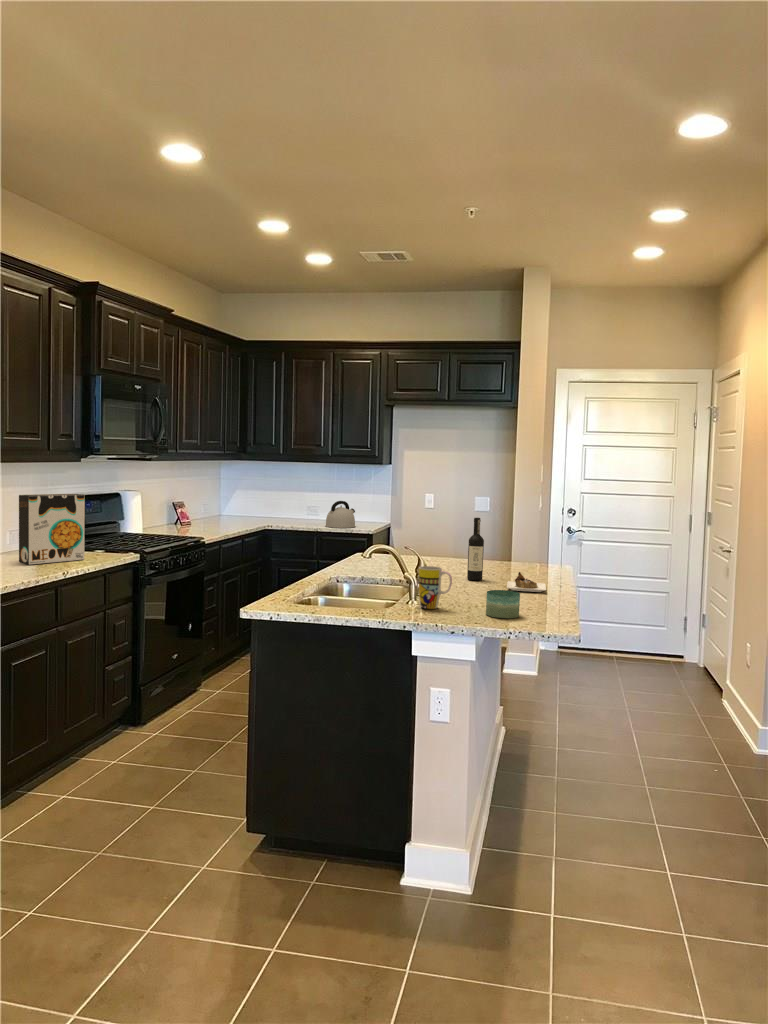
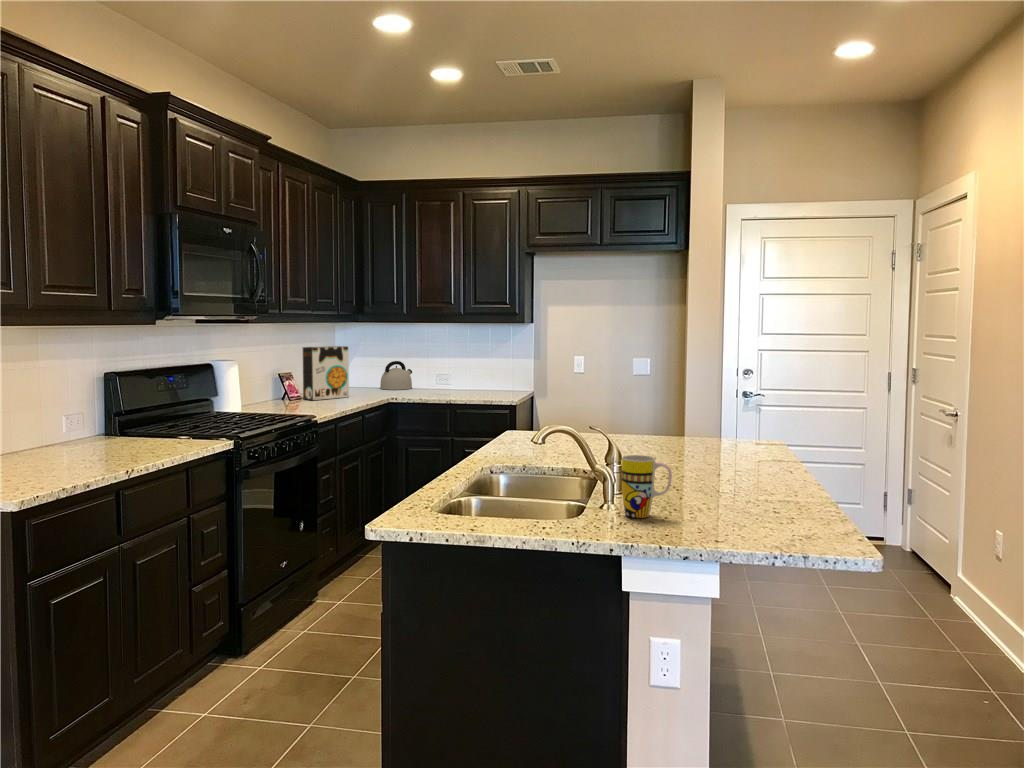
cereal box: present [19,494,85,565] -> present [303,346,349,400]
kettle: present [326,501,355,528] -> present [380,361,412,390]
wine bottle: present [467,518,546,592] -> none [665,383,785,483]
candle: present [486,590,520,618] -> none [724,488,776,532]

